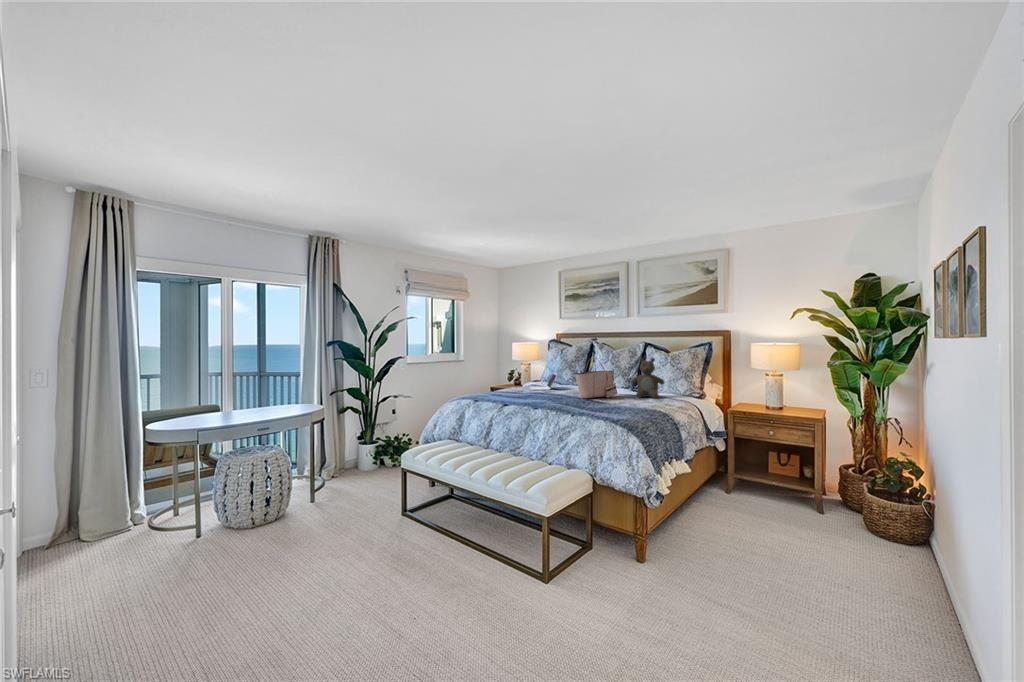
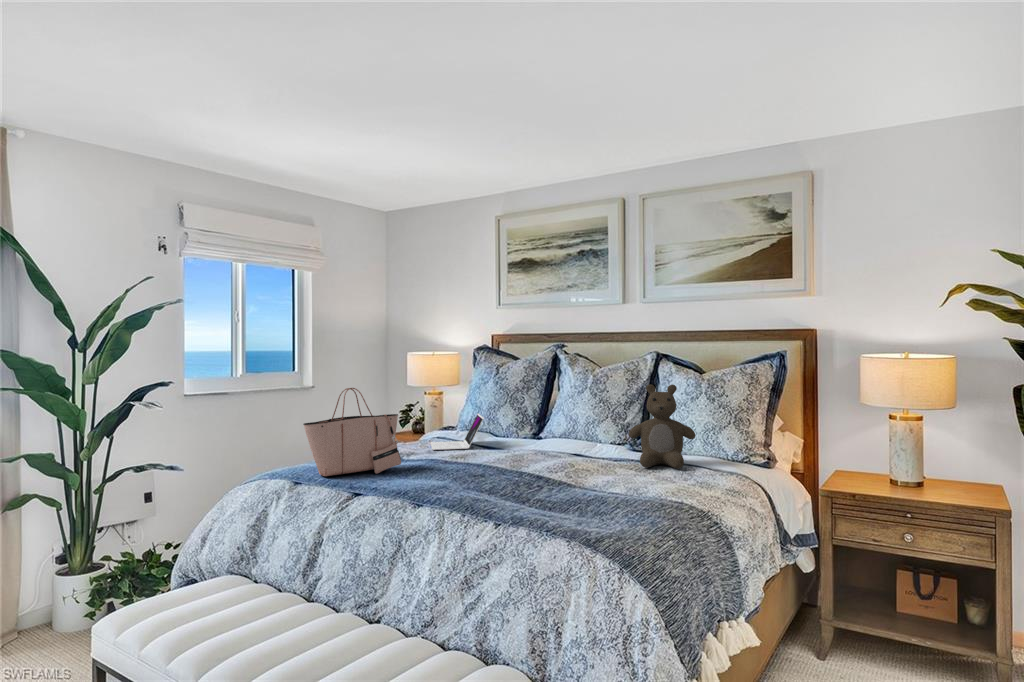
tote bag: present [575,358,617,398] -> present [303,388,401,476]

